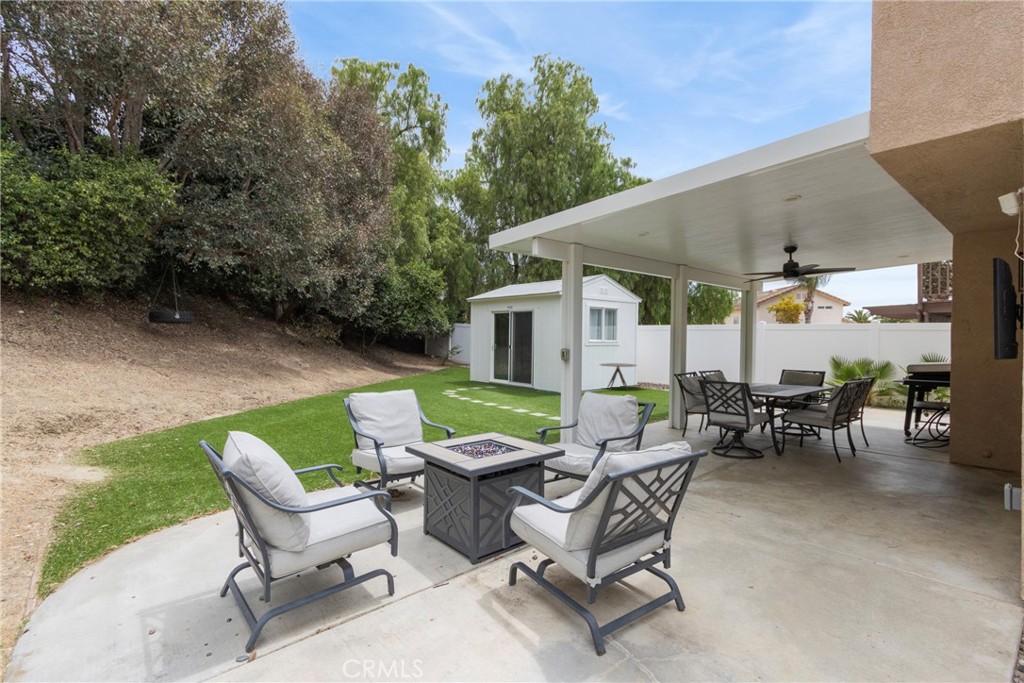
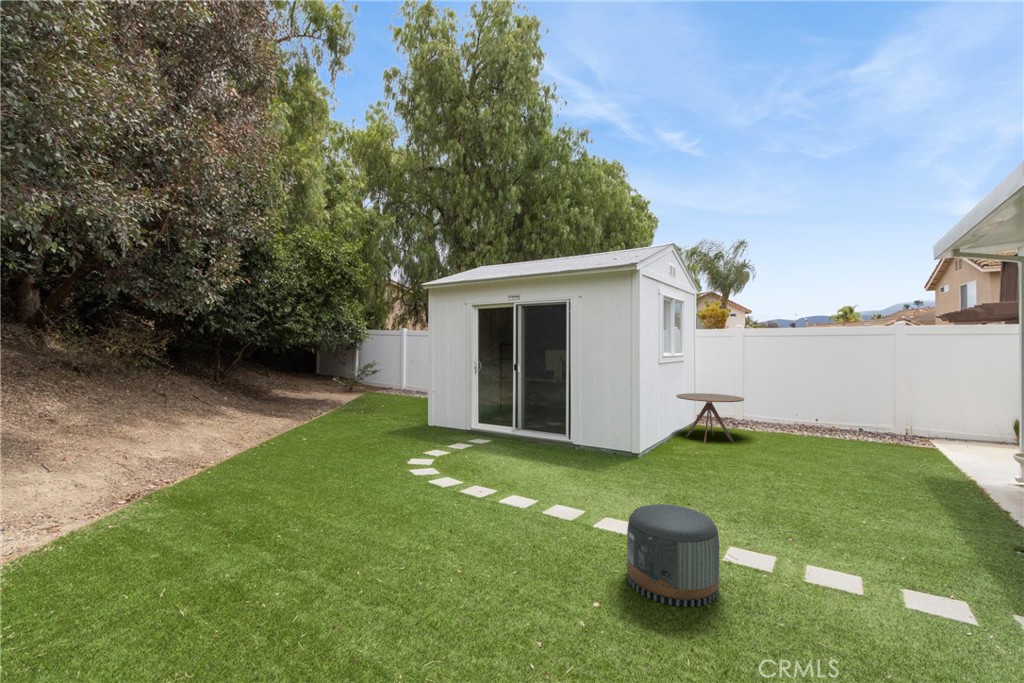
pouf: none [483,388,512,414] -> present [627,504,719,607]

